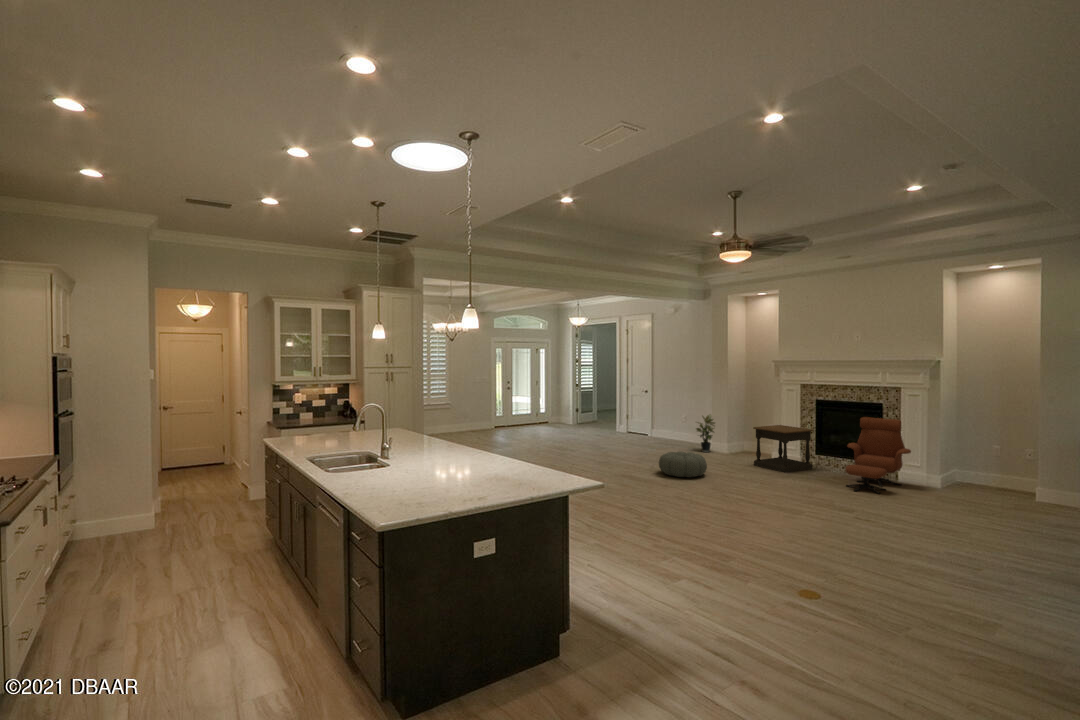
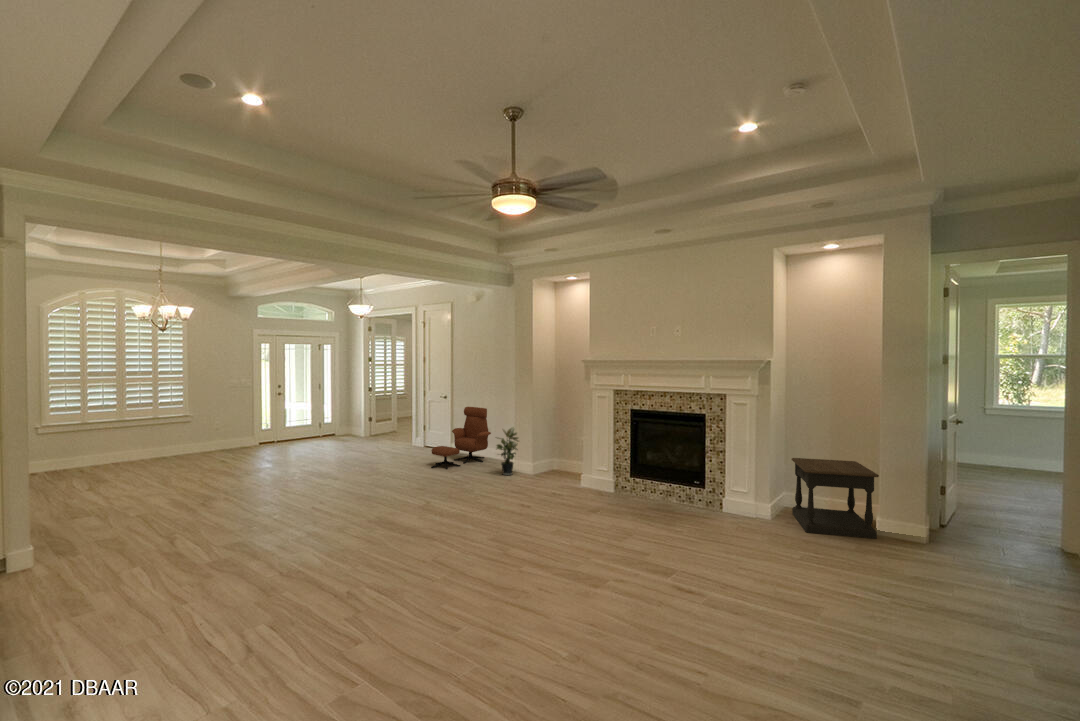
lounge chair: present [846,417,911,494] -> present [431,407,491,469]
side table: present [753,425,813,472] -> present [792,458,879,539]
pouf: present [659,452,707,477] -> none [424,487,491,528]

